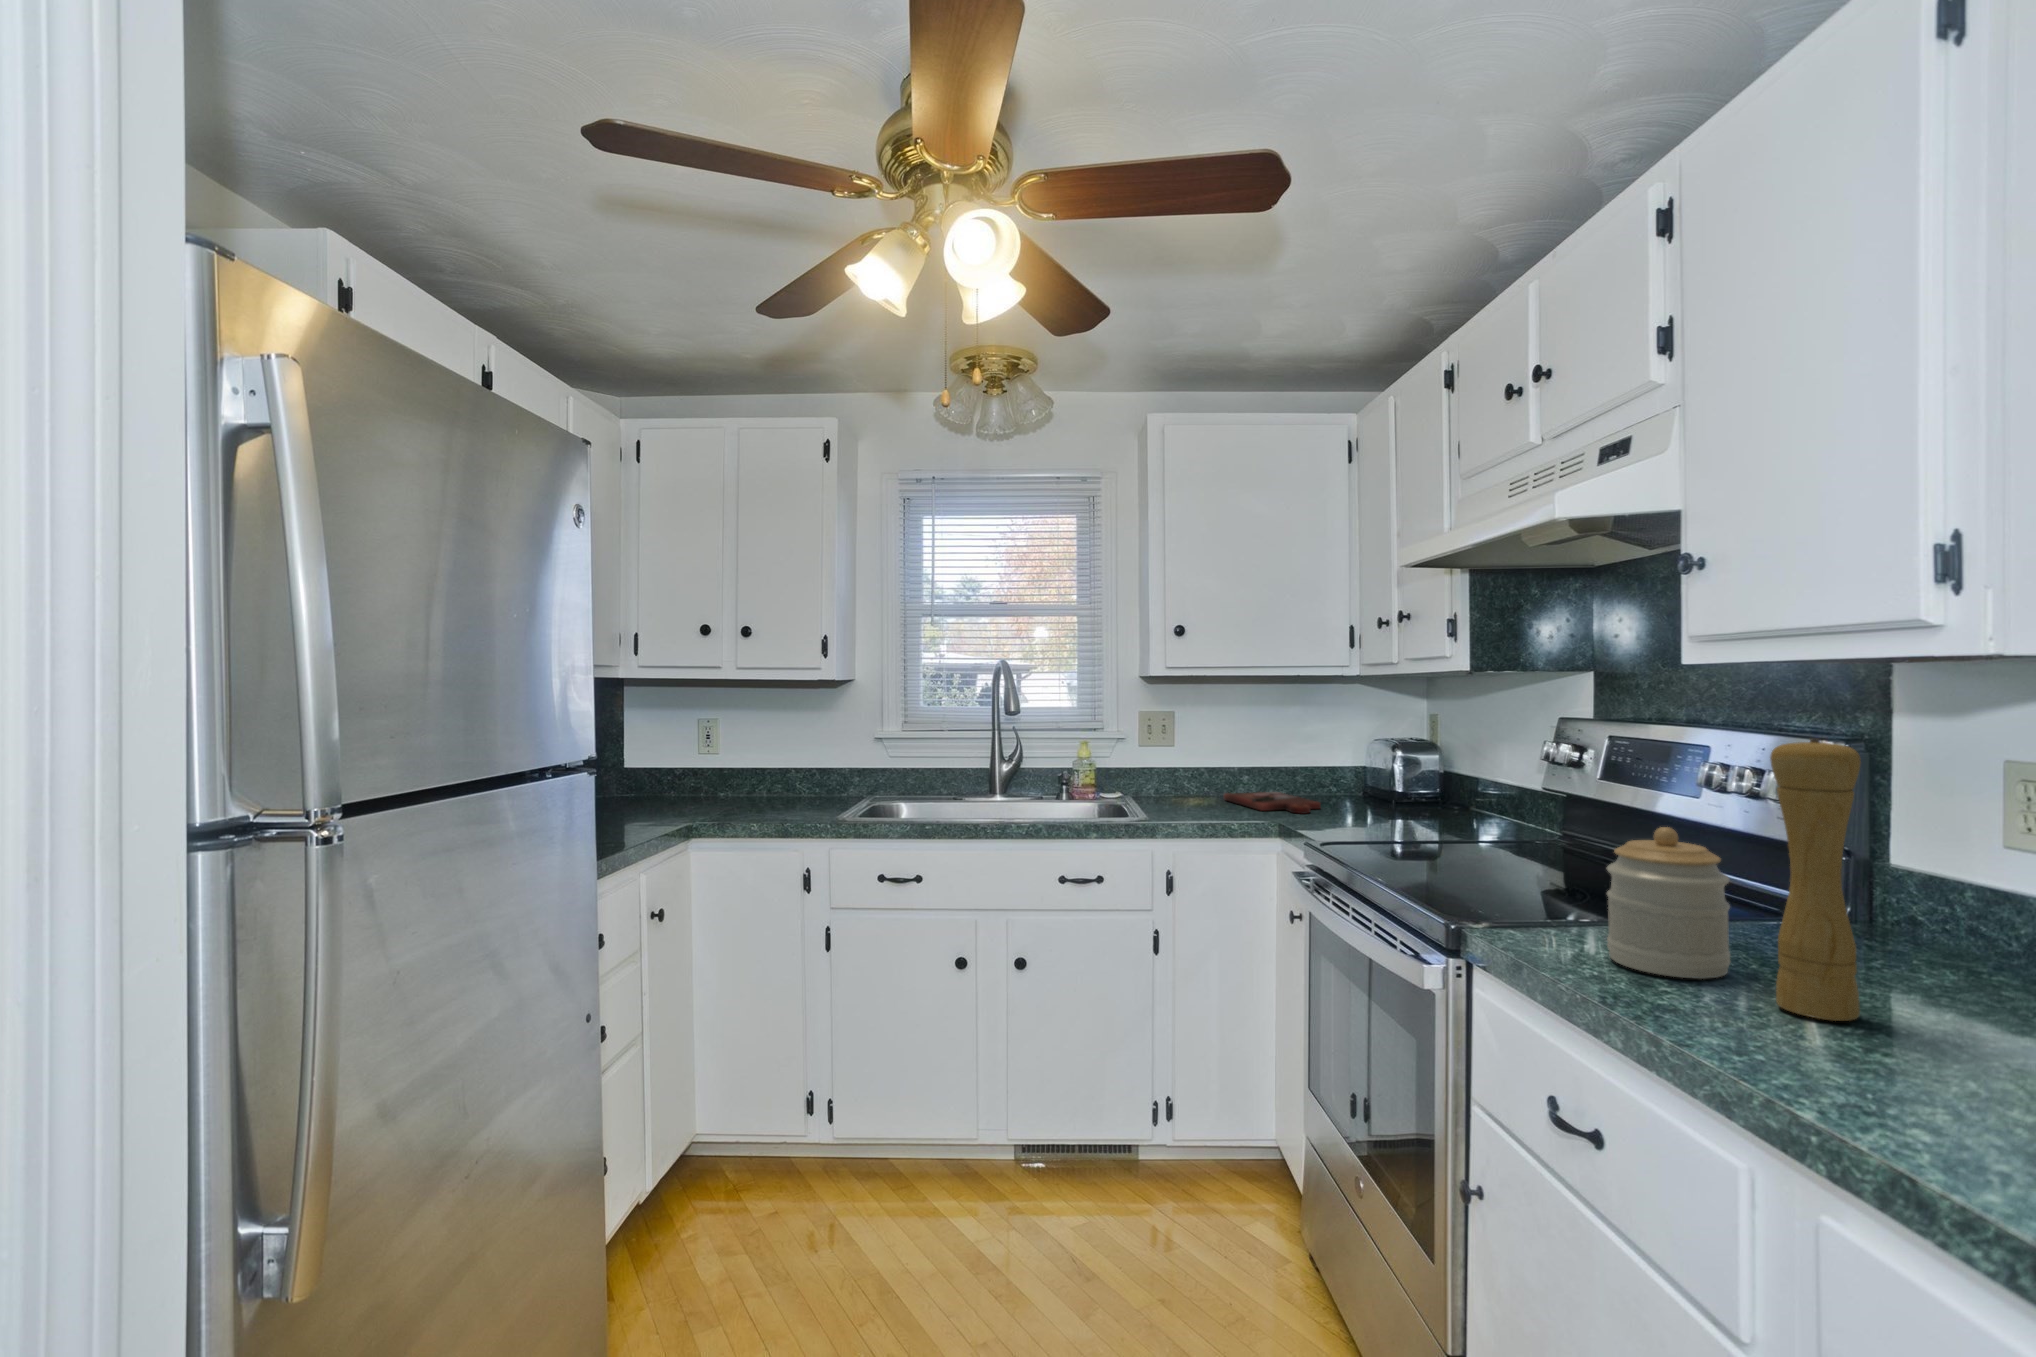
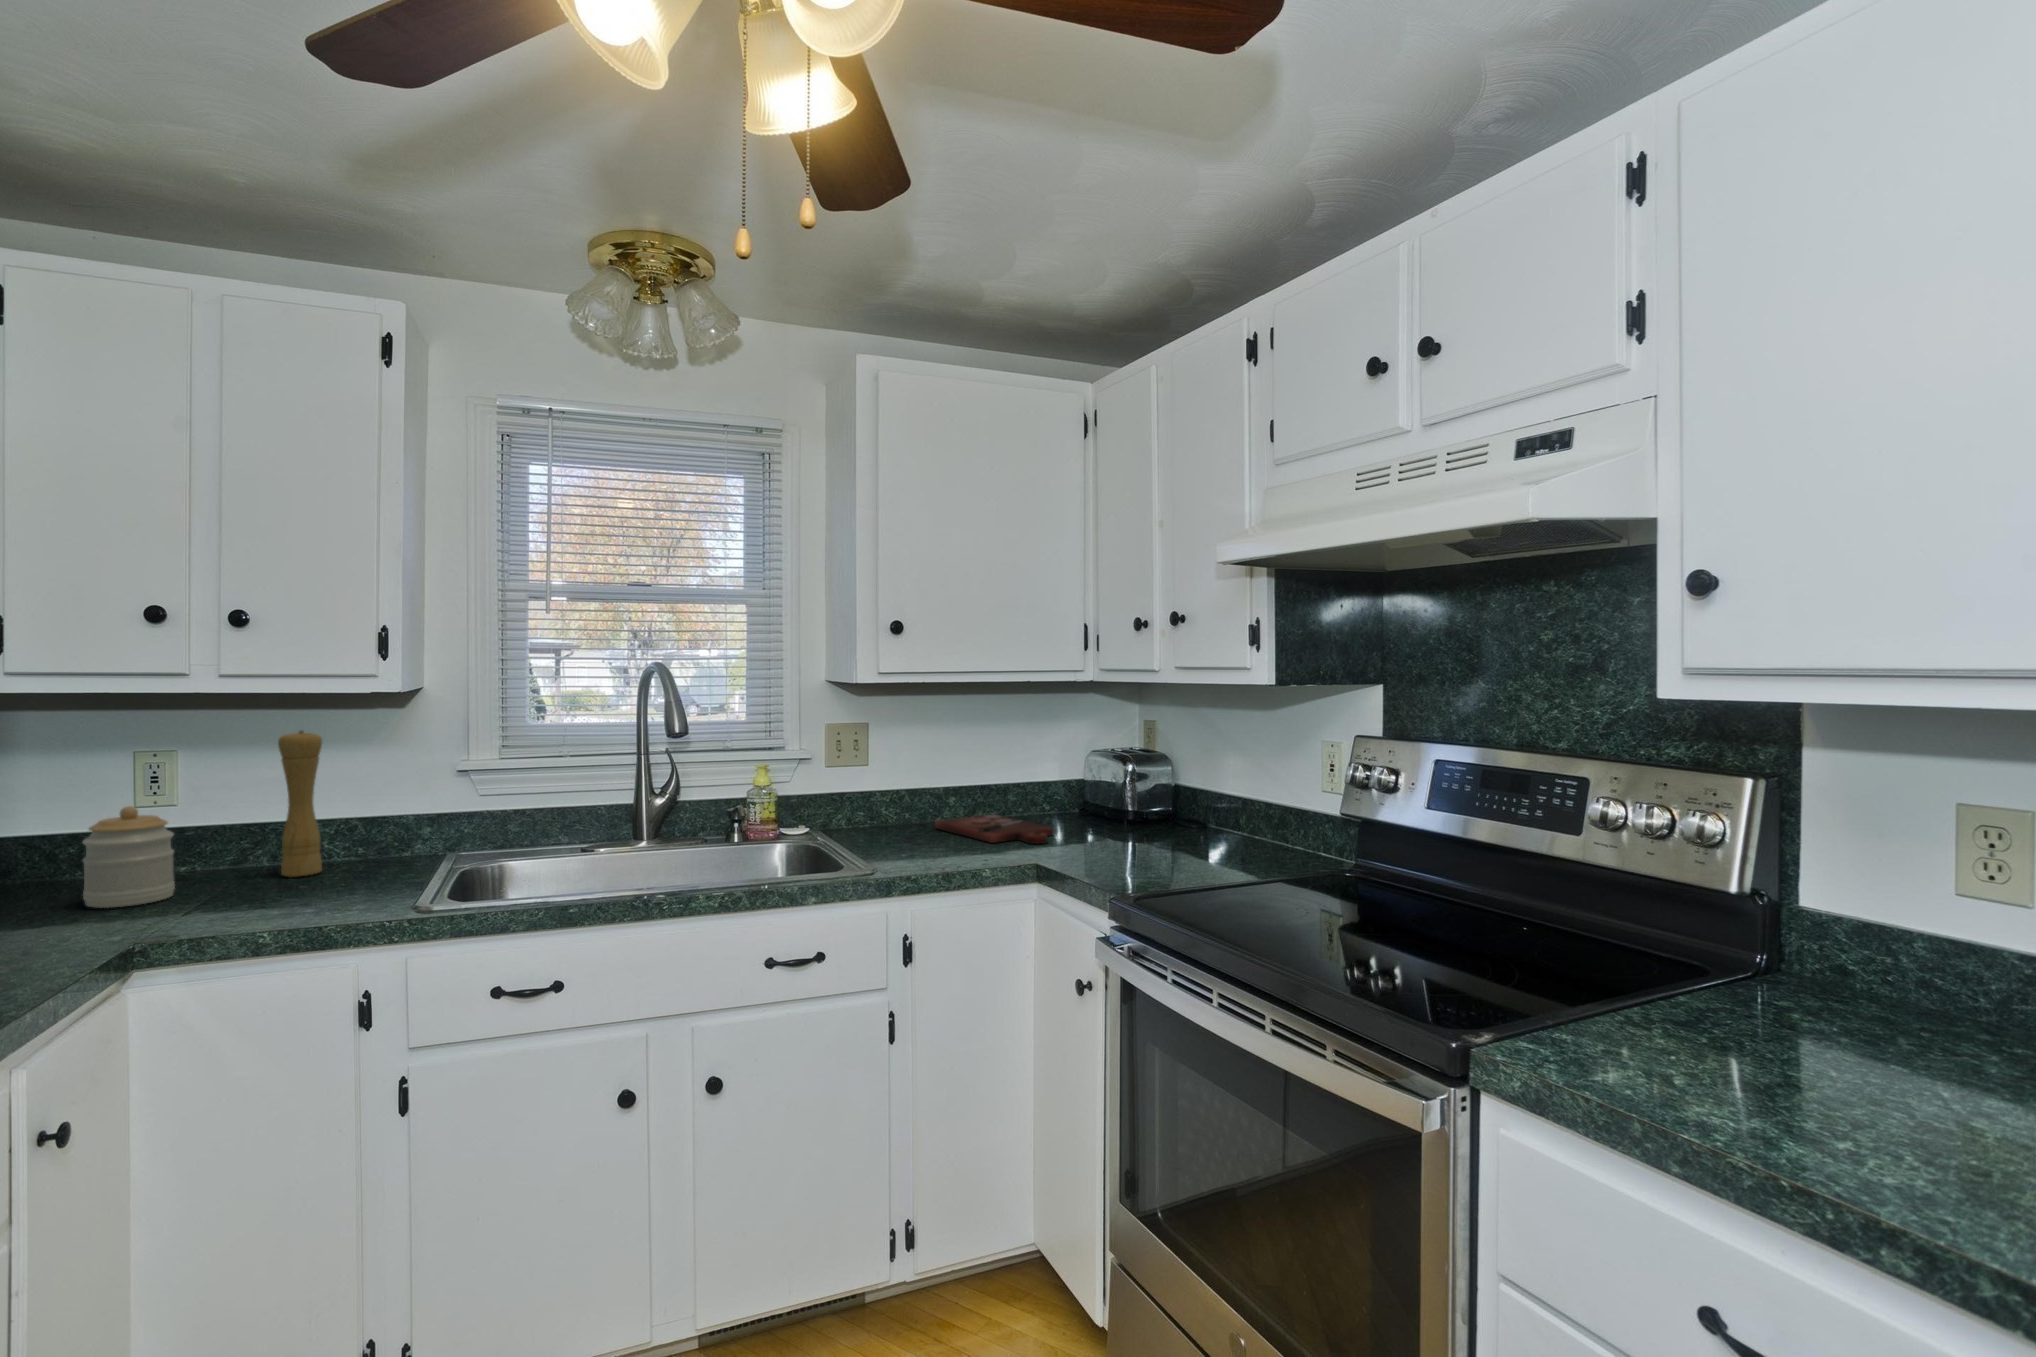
pepper mill: present [1770,738,1861,1021] -> present [278,731,322,877]
jar: present [1606,827,1730,979] -> present [83,806,175,908]

